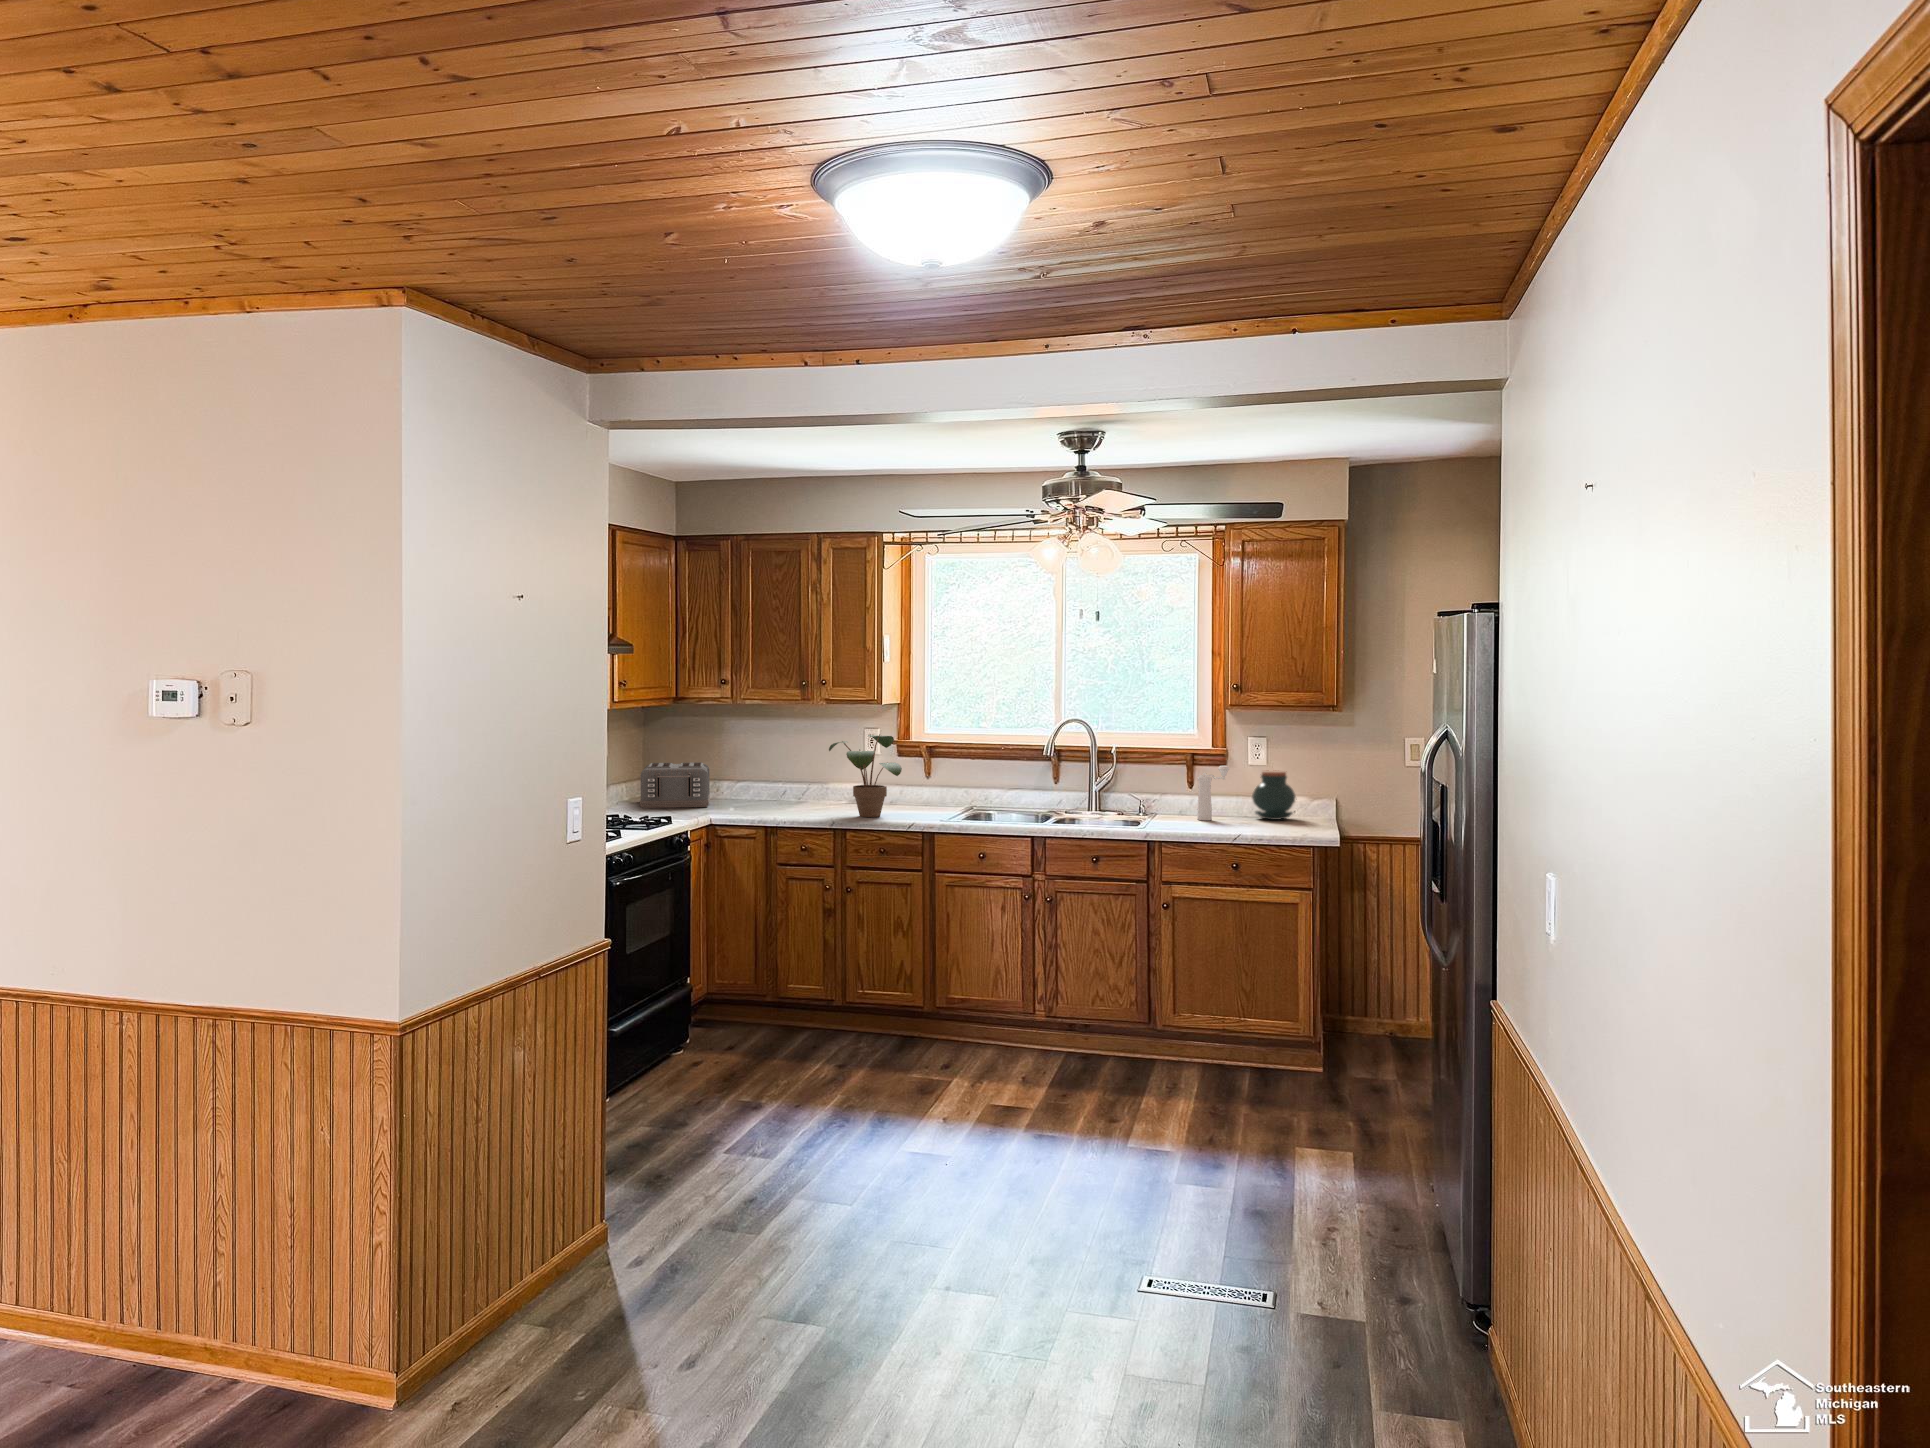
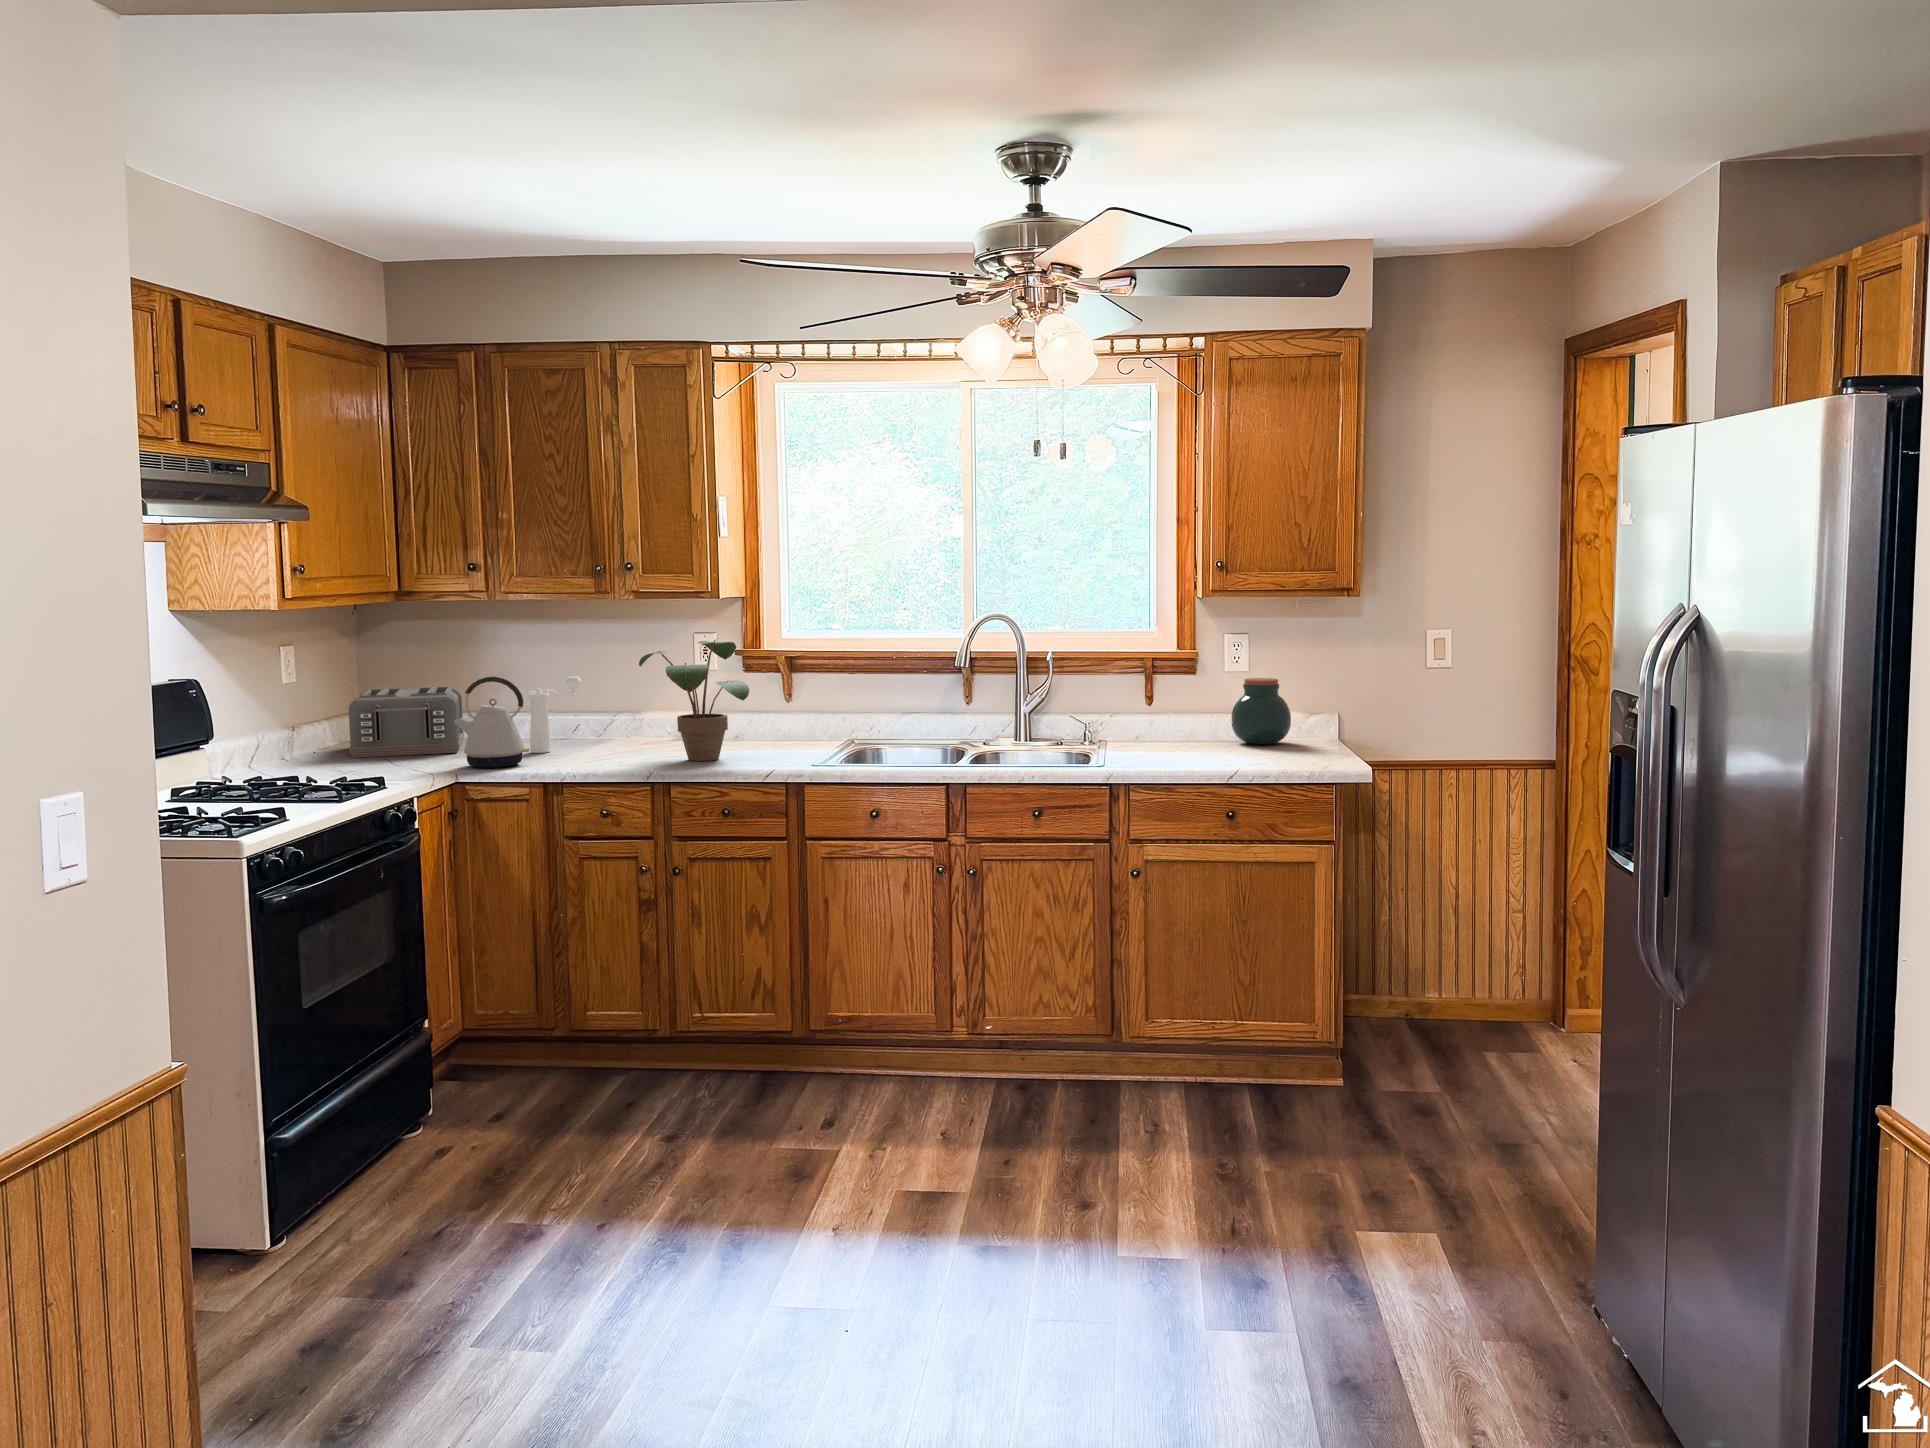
kettle: none [709,756,756,817] -> present [454,677,530,768]
pepper mill: present [1197,766,1229,820] -> present [528,676,581,753]

